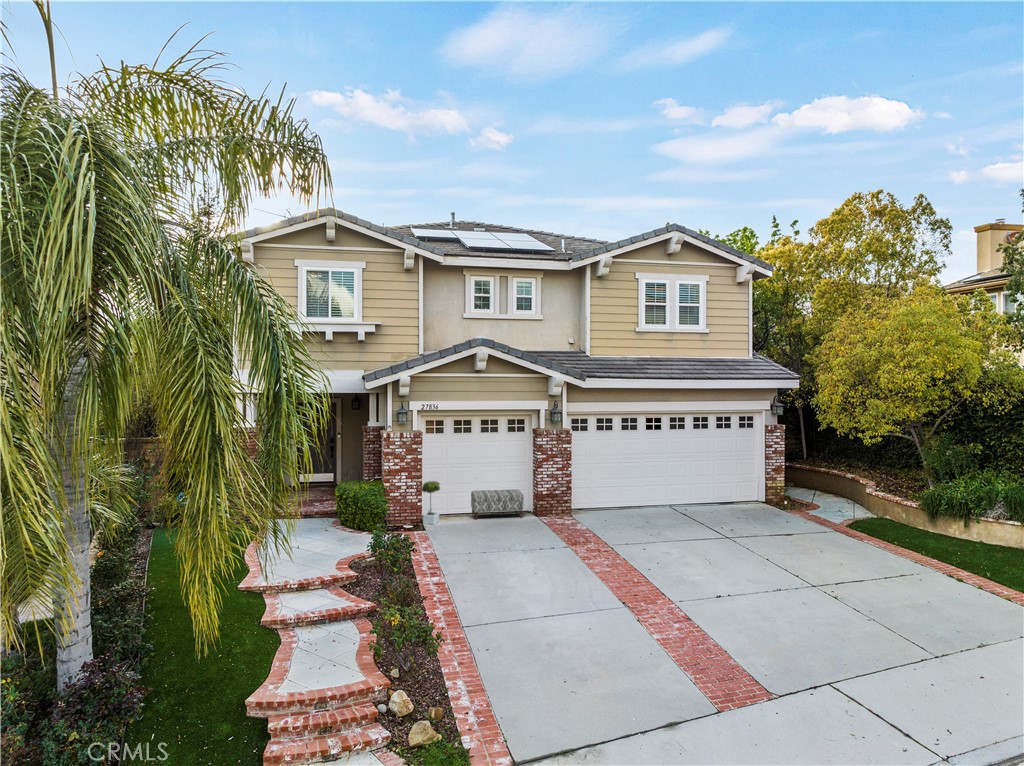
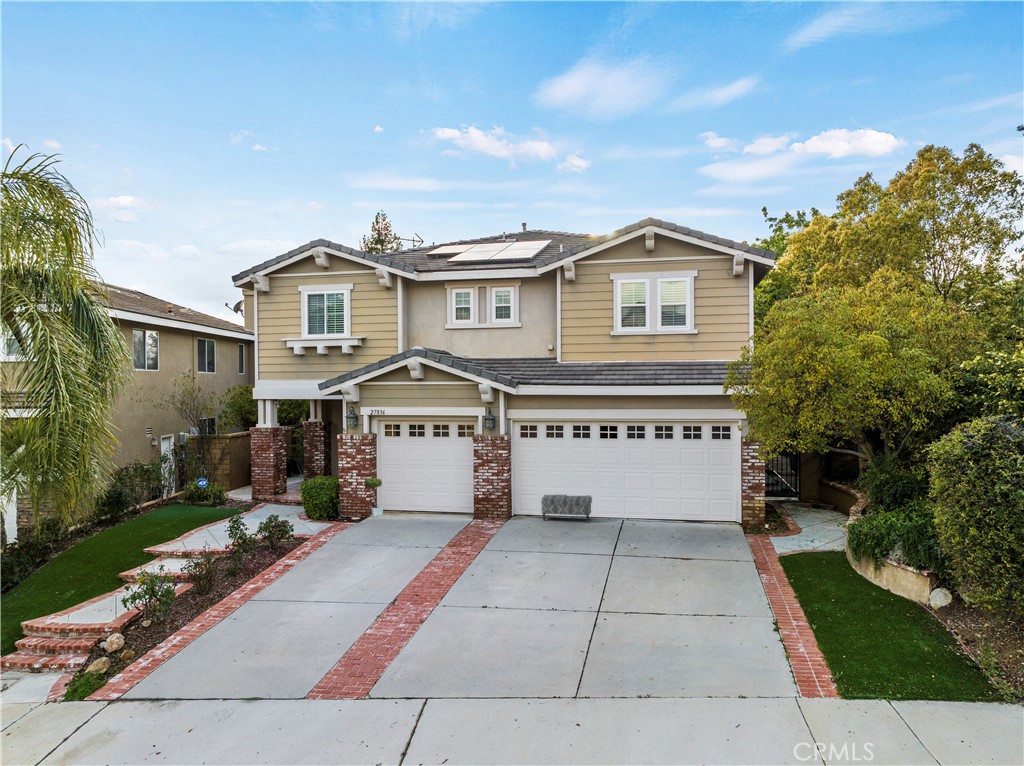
bench: present [471,489,524,519] -> present [542,495,592,522]

